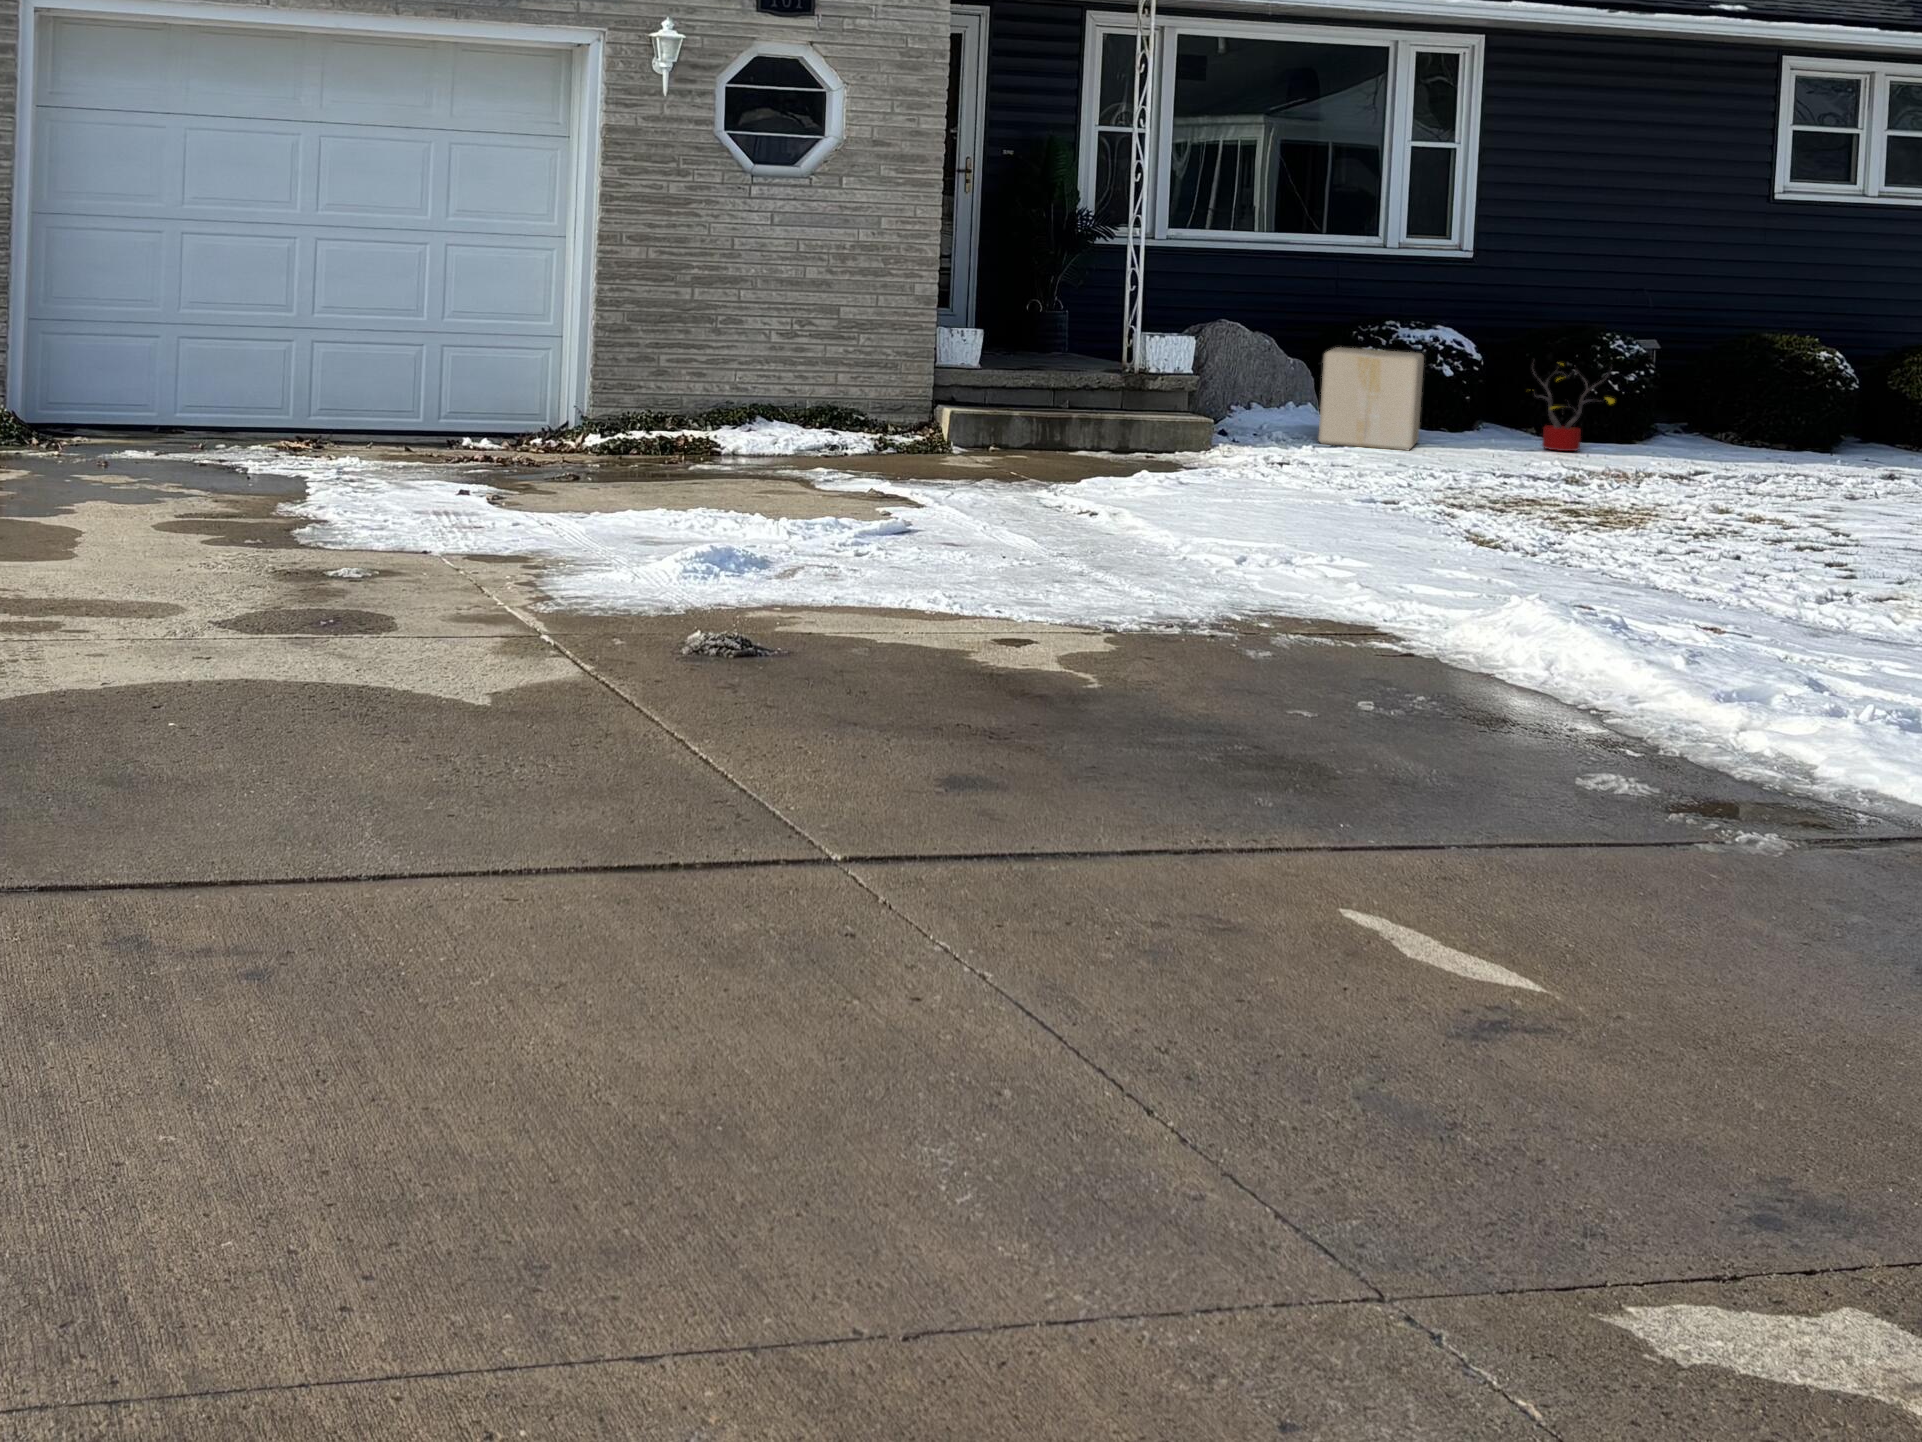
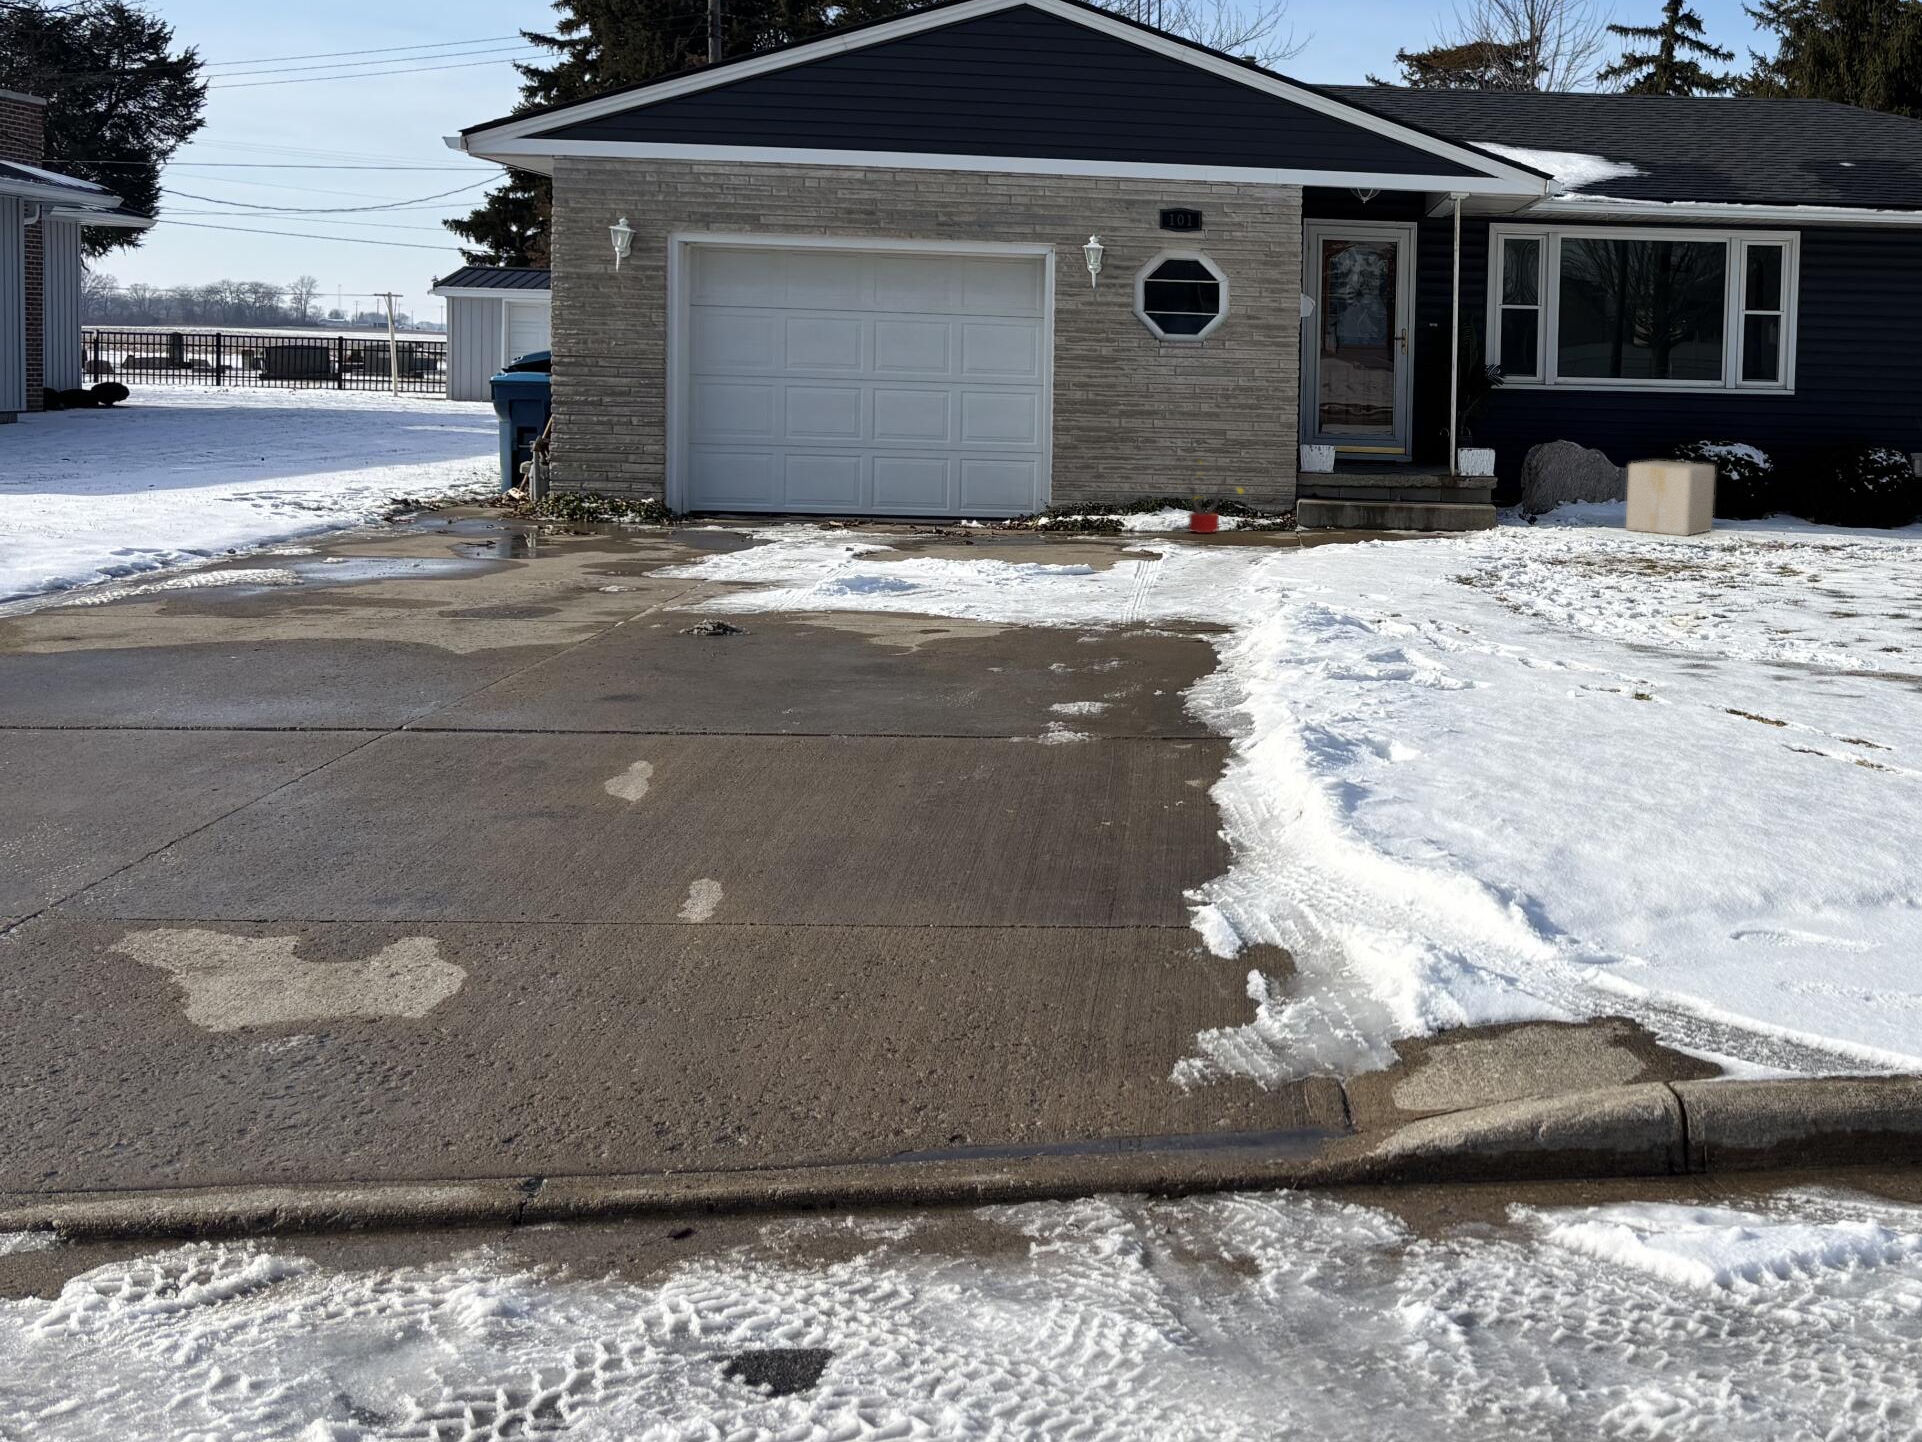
decorative plant: present [1535,363,1615,451] -> present [1187,468,1243,533]

